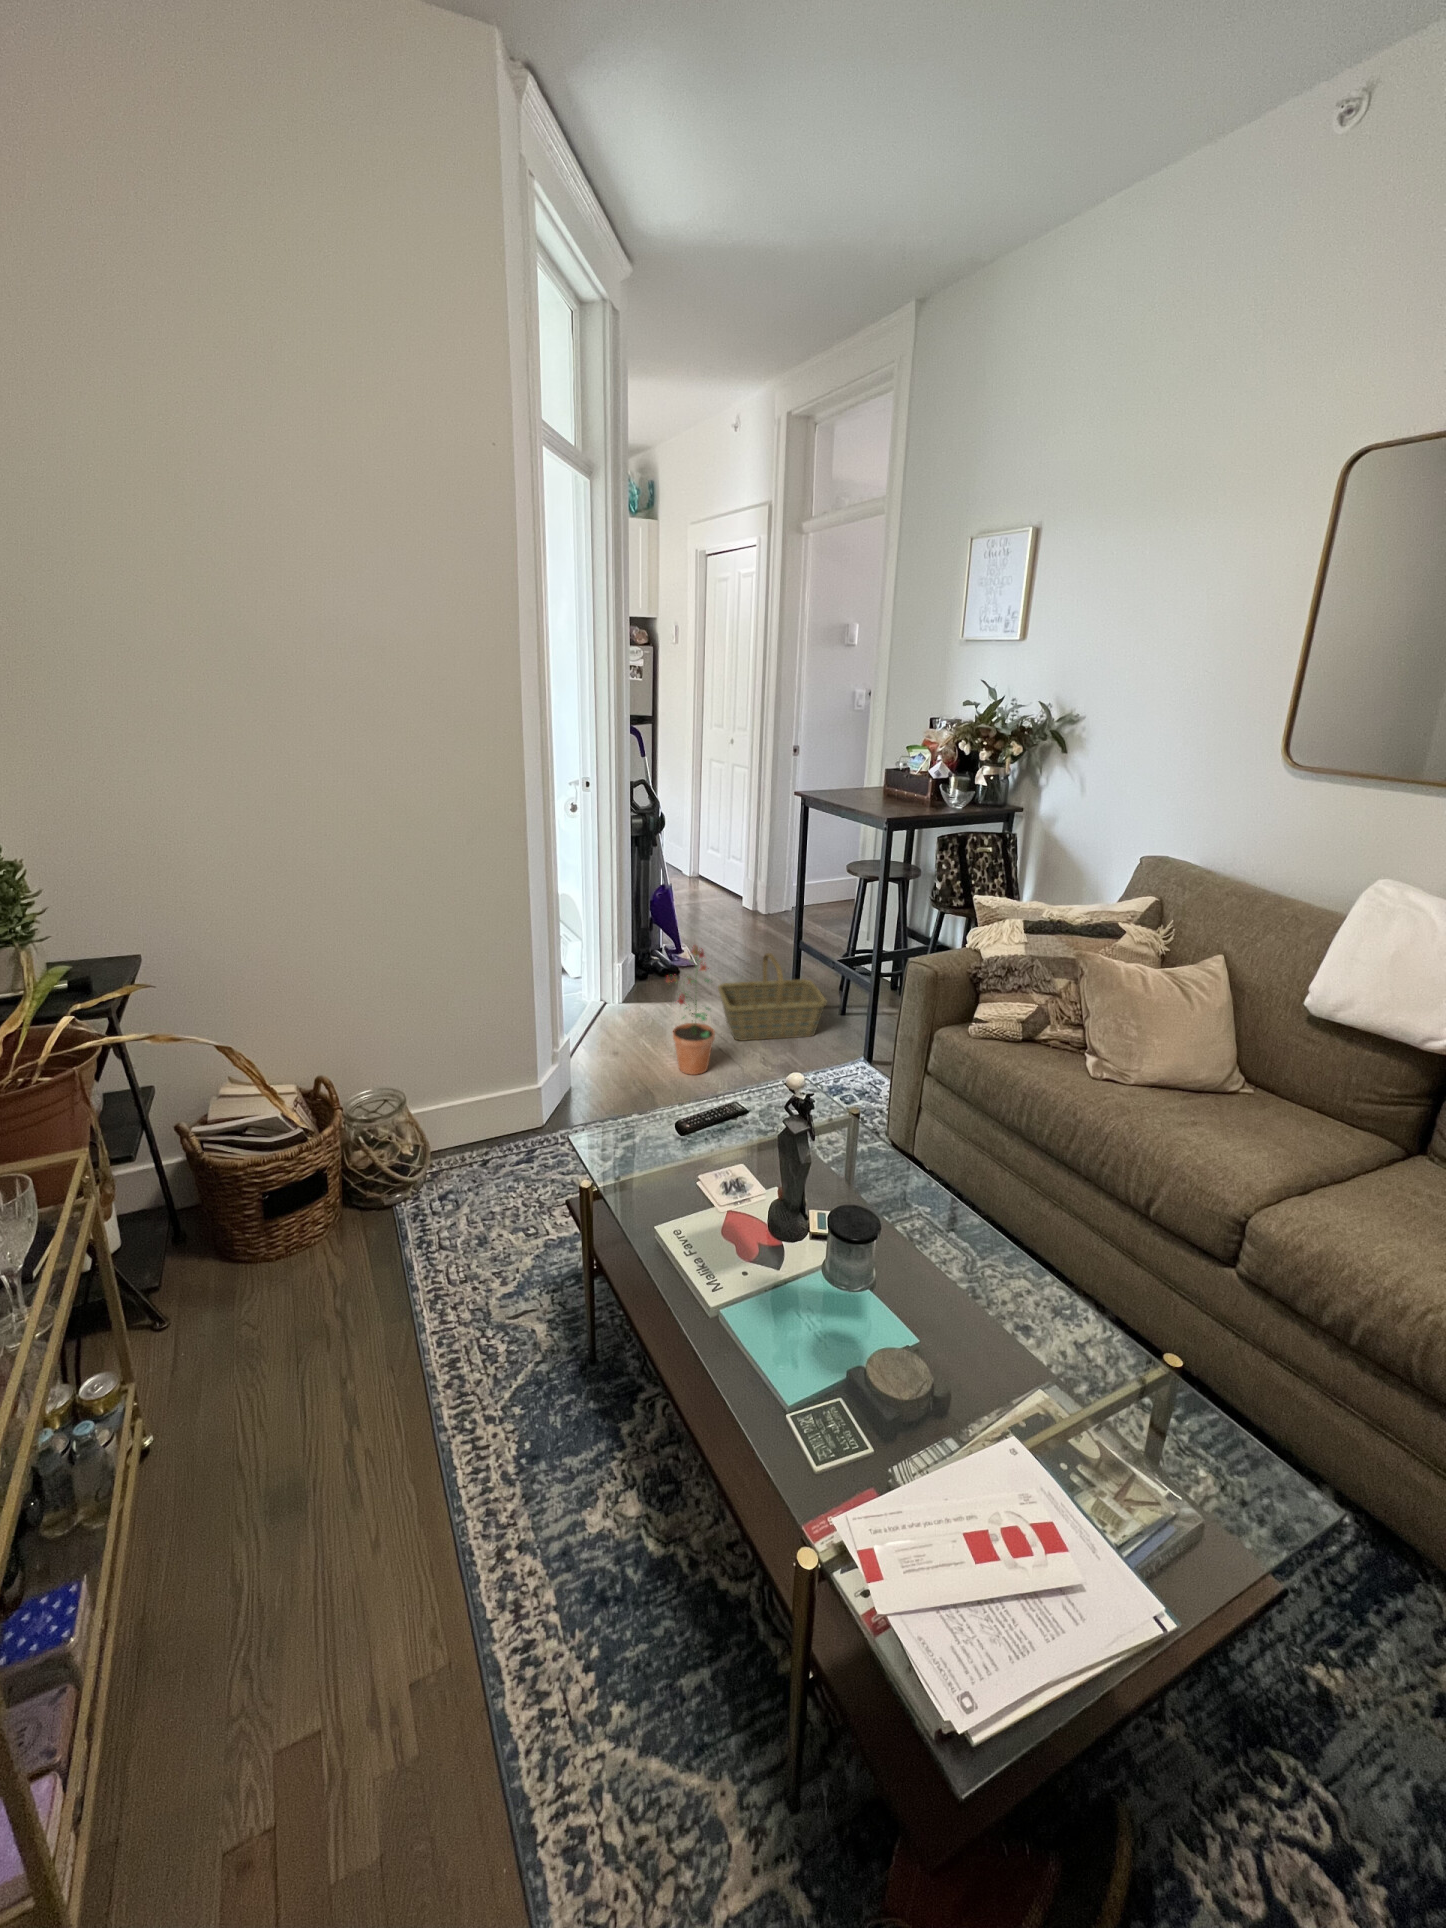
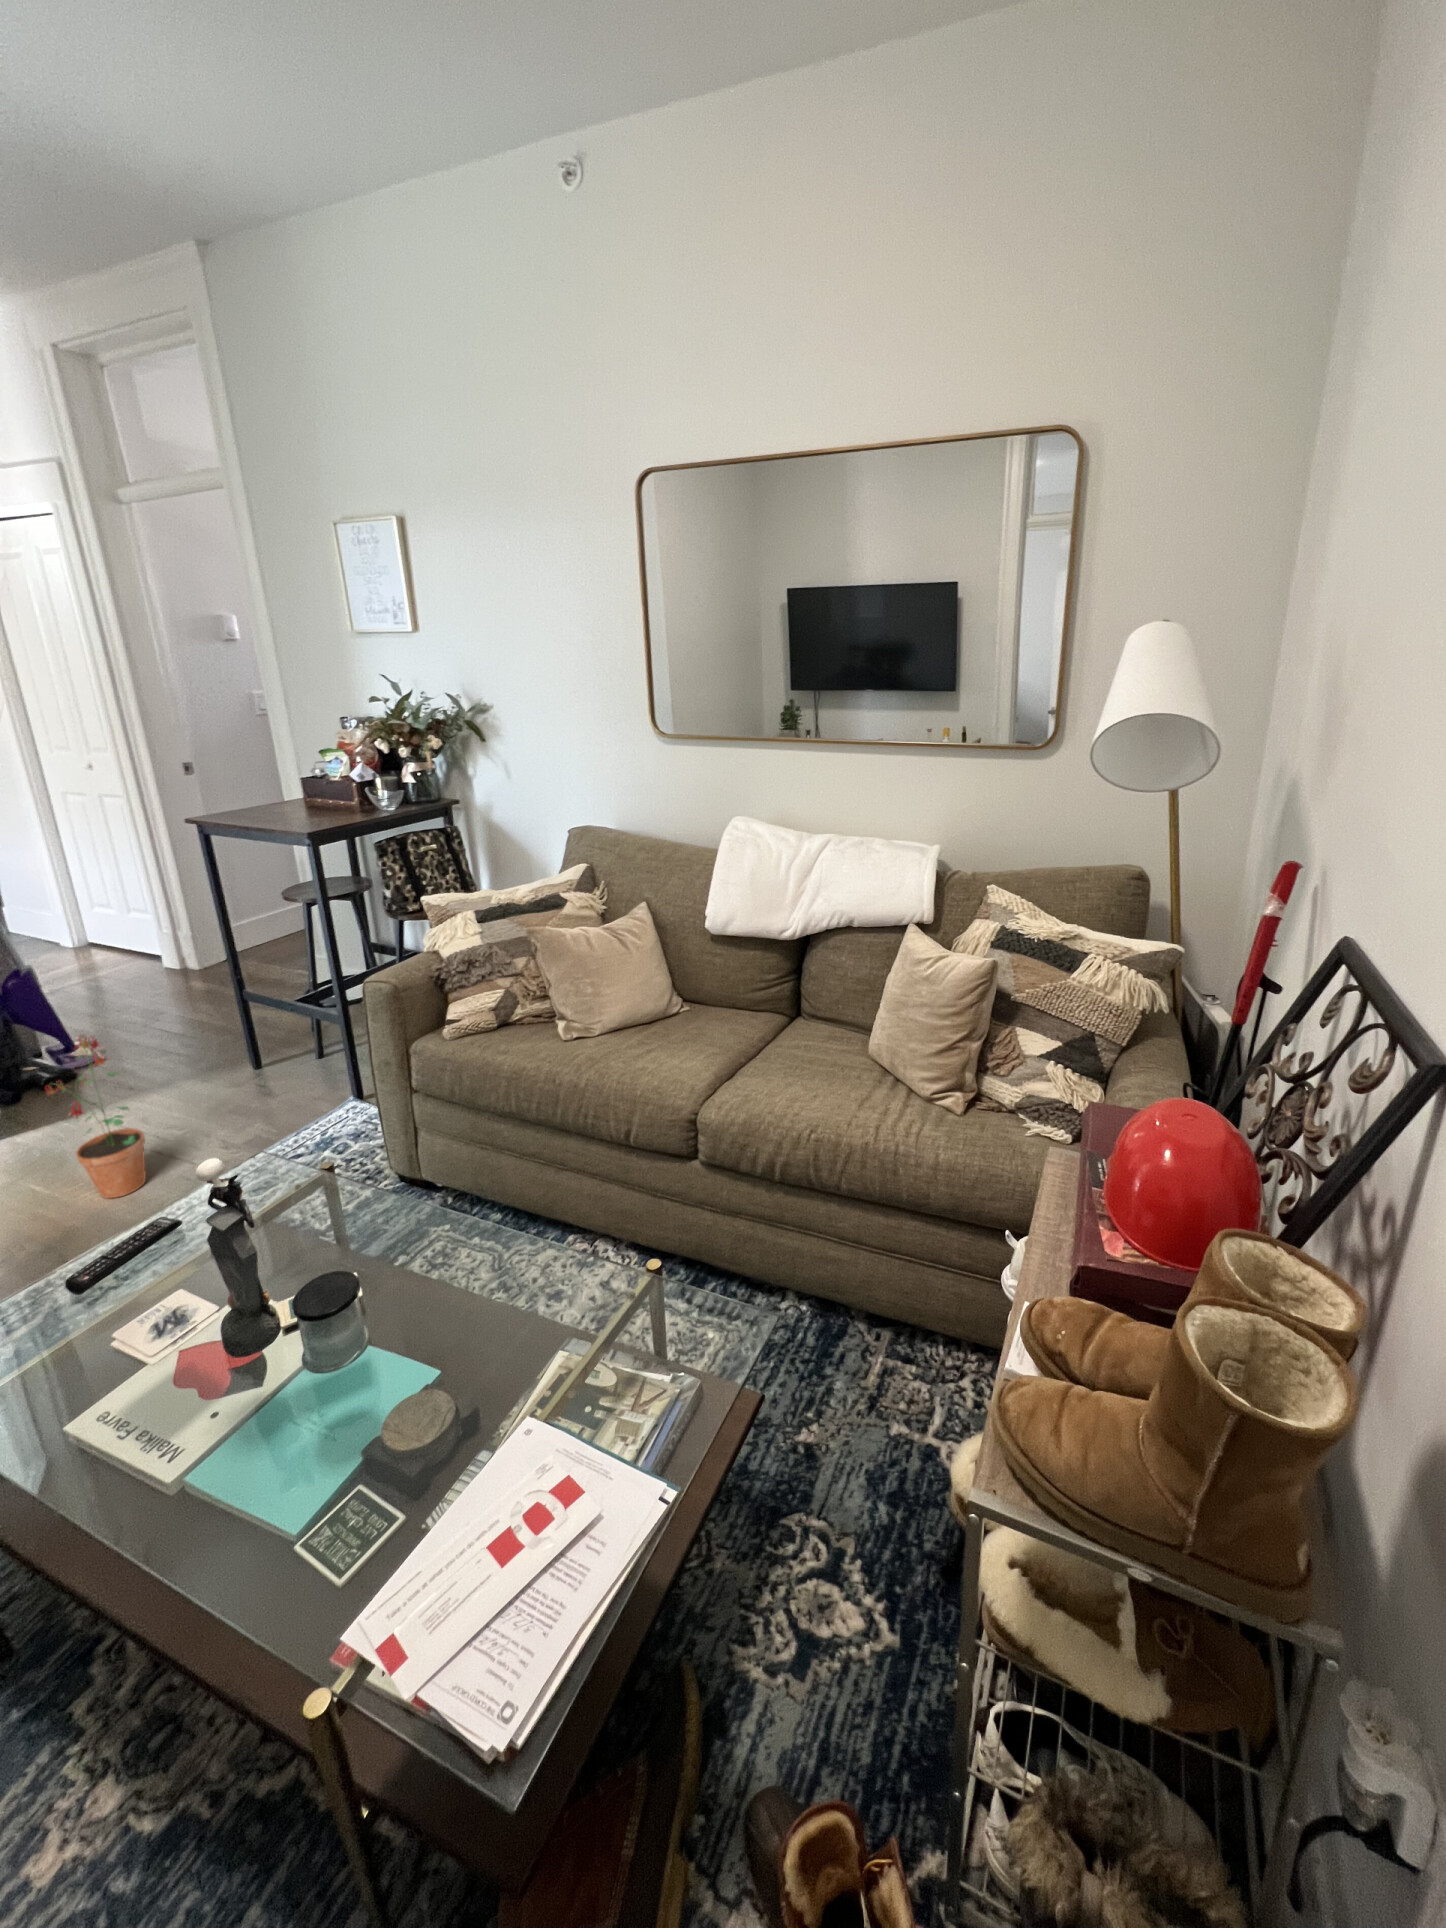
basket: present [718,953,827,1041] -> none [139,1015,295,1131]

